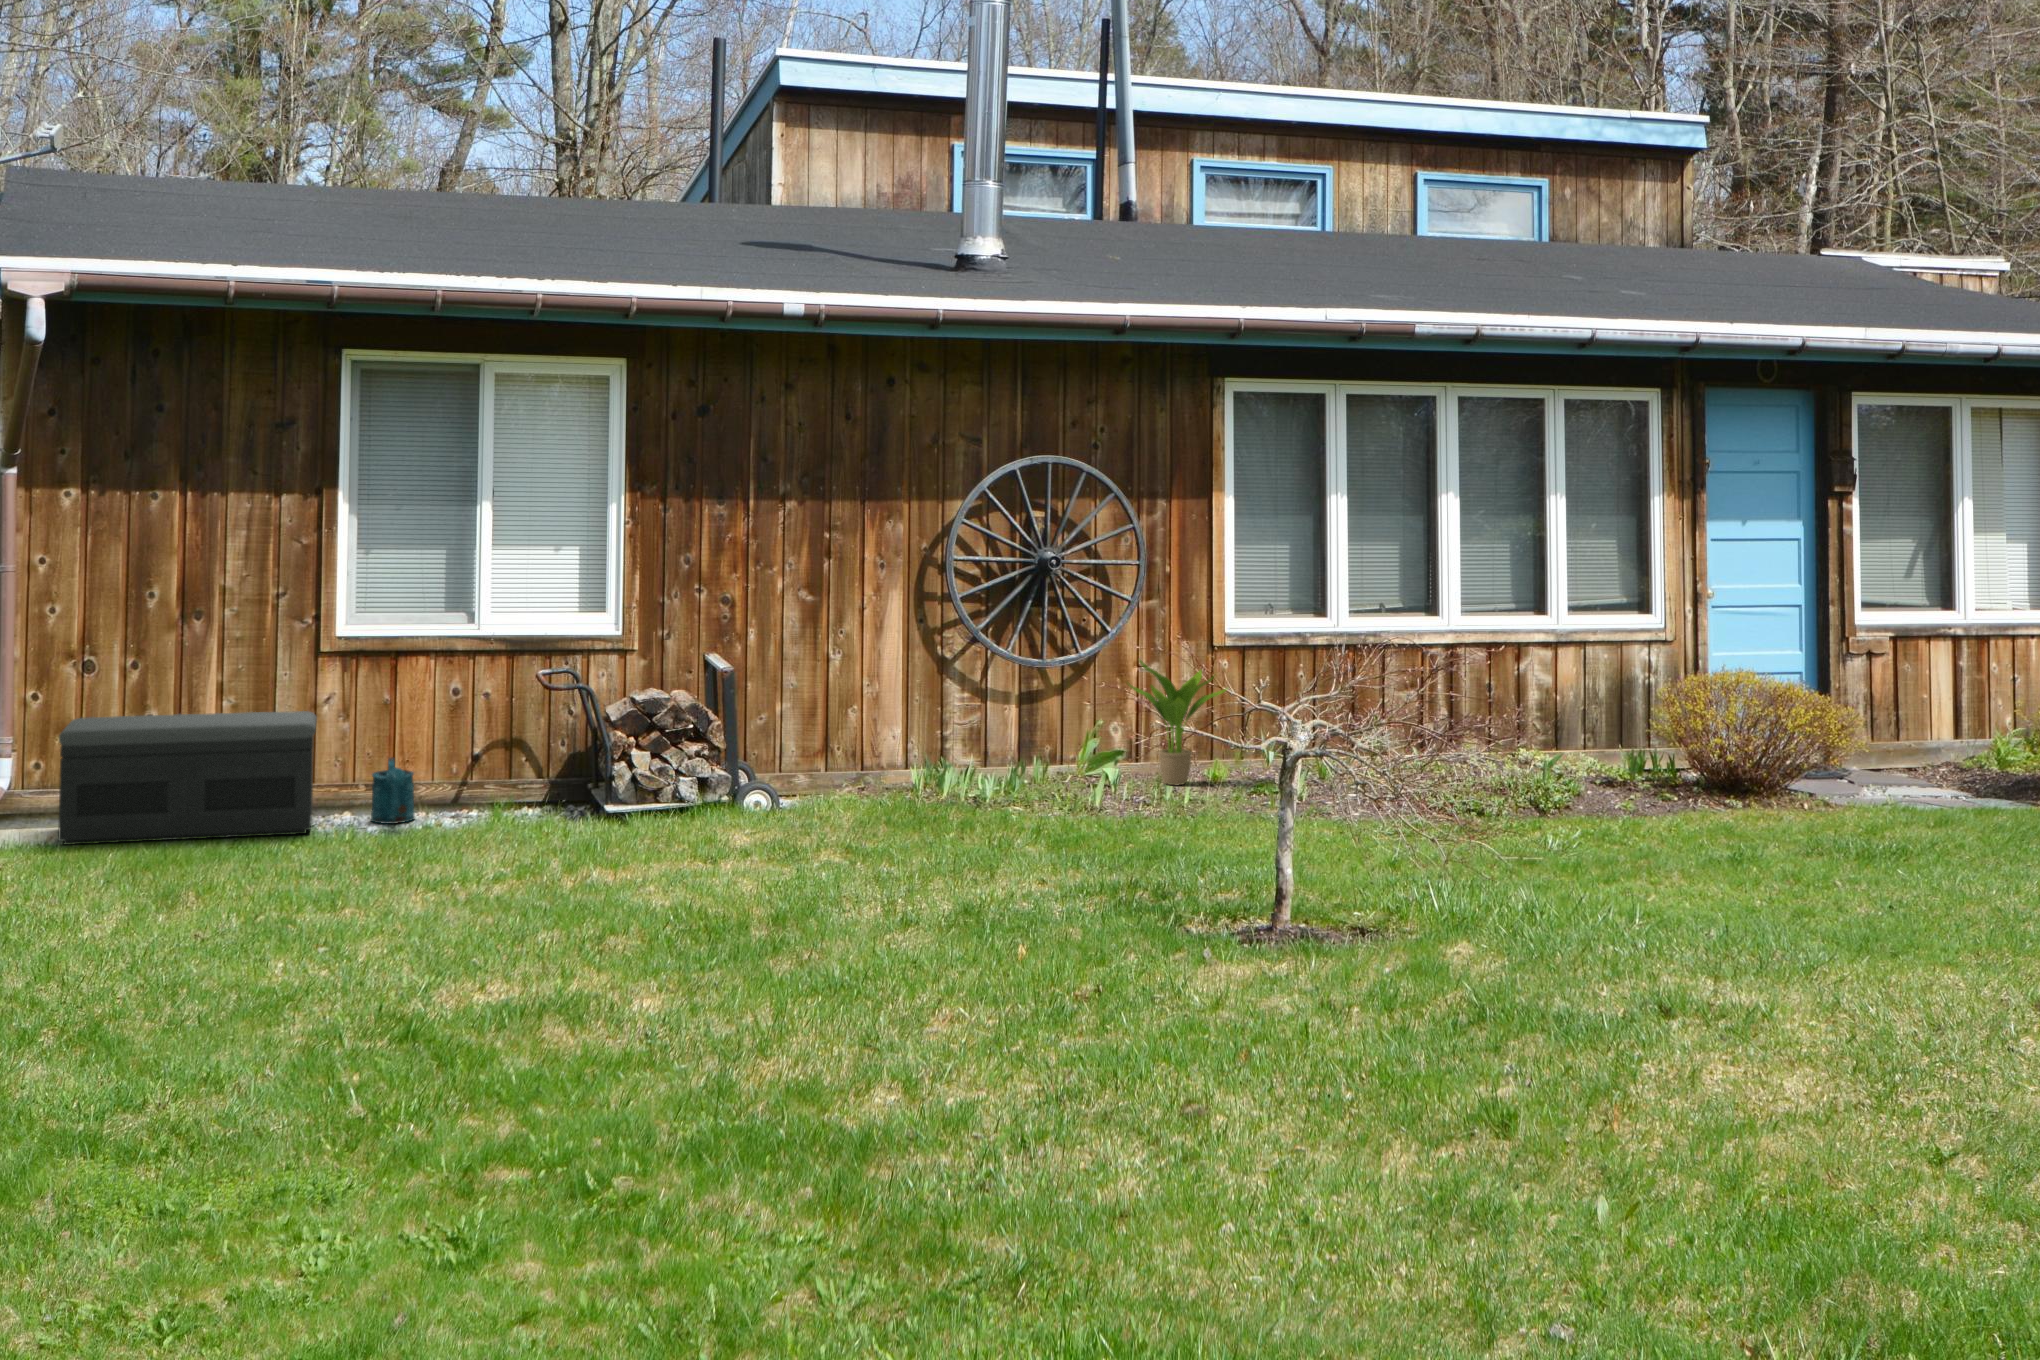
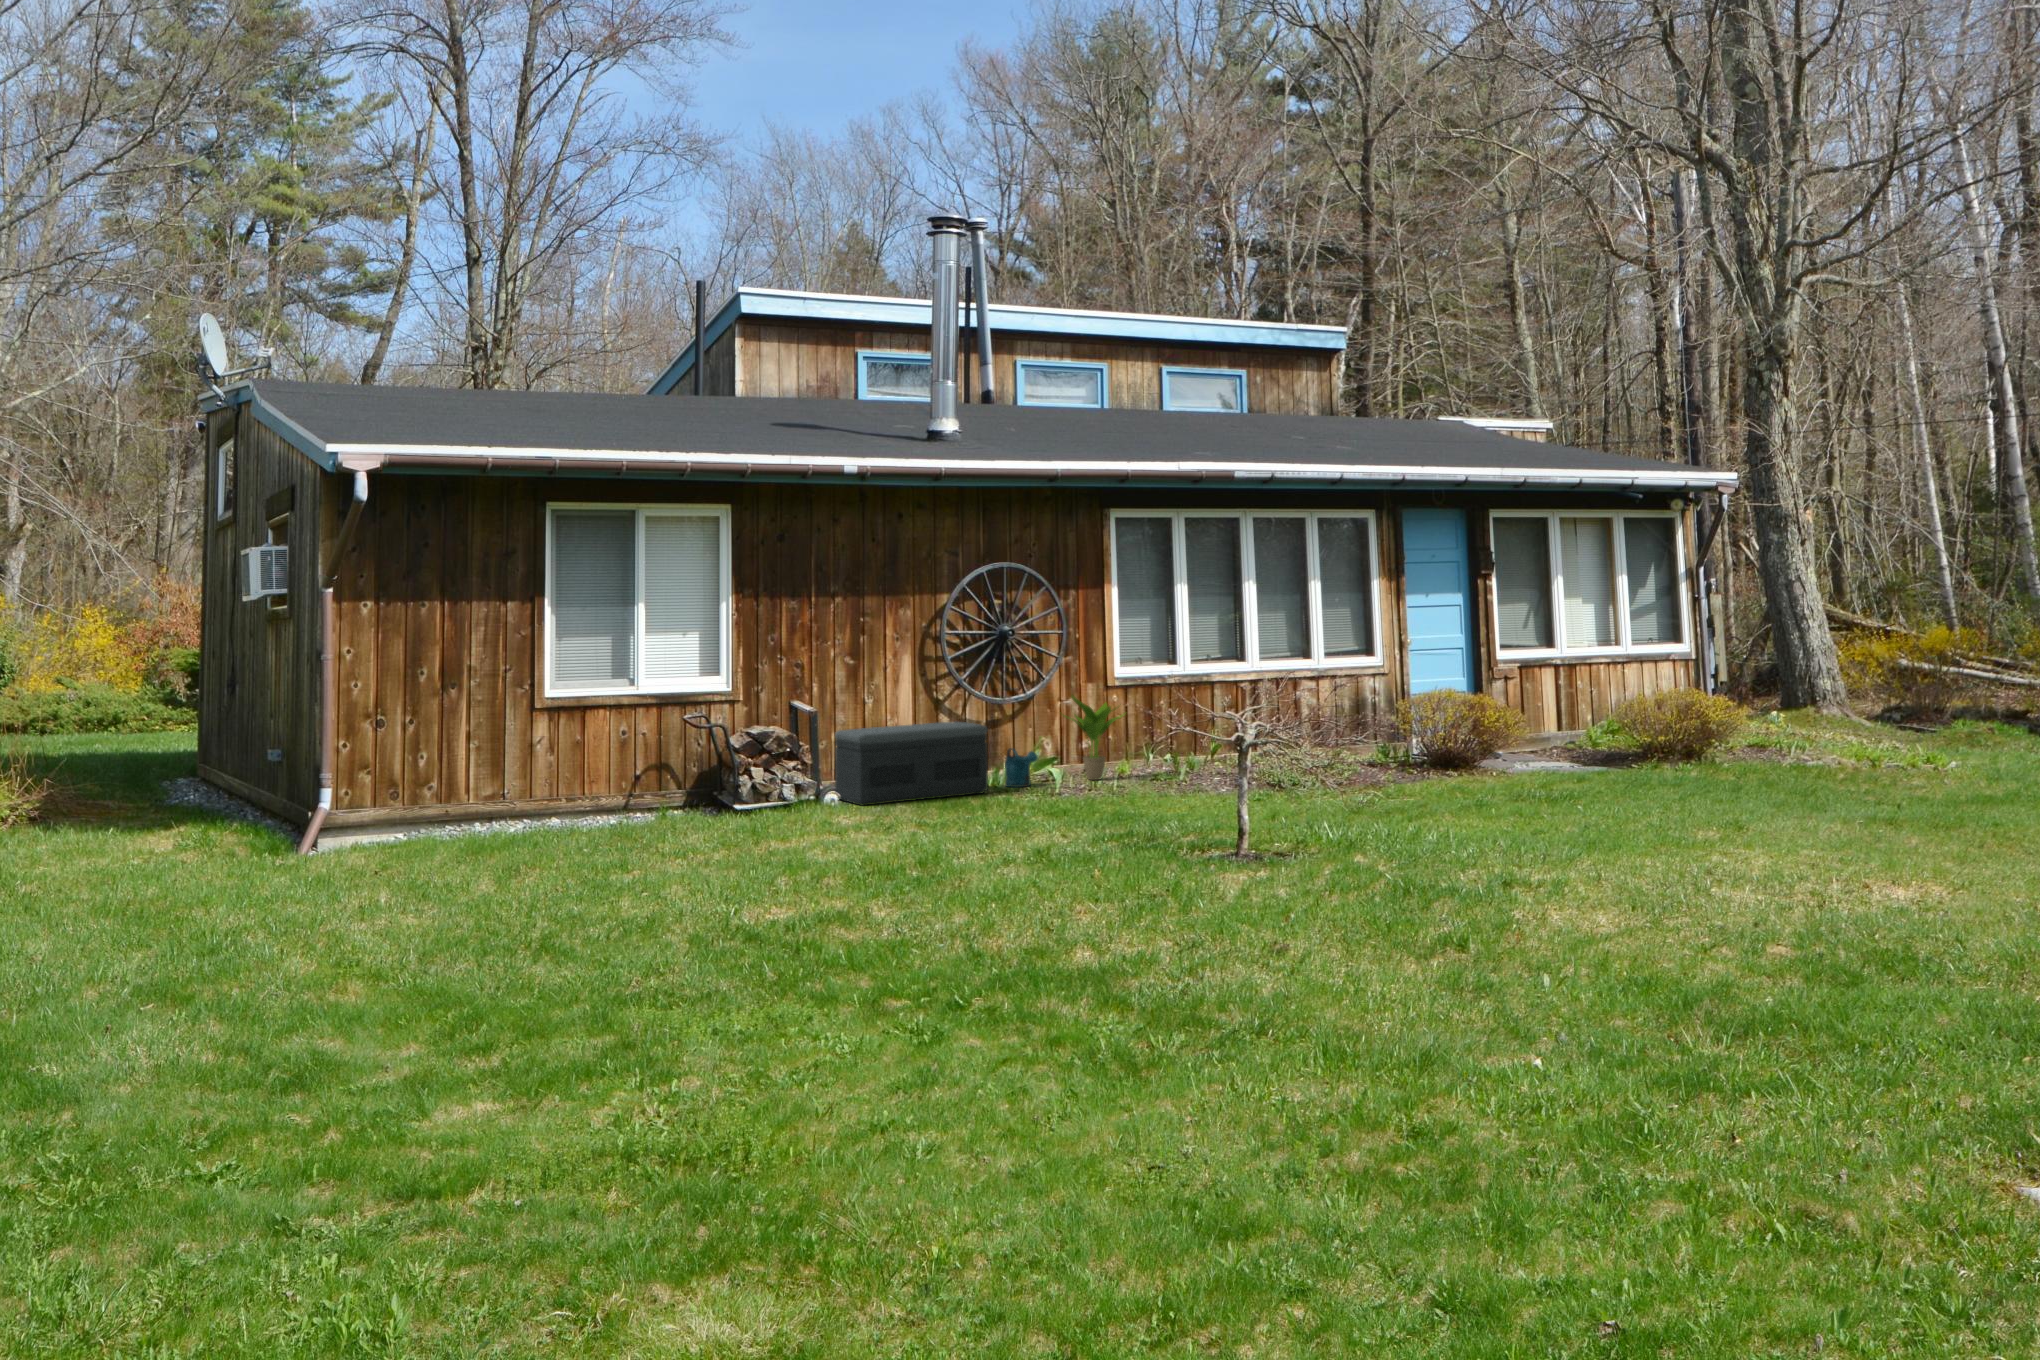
storage bench: present [58,711,317,845] -> present [835,722,988,806]
watering can: present [371,758,415,824] -> present [1005,749,1038,787]

